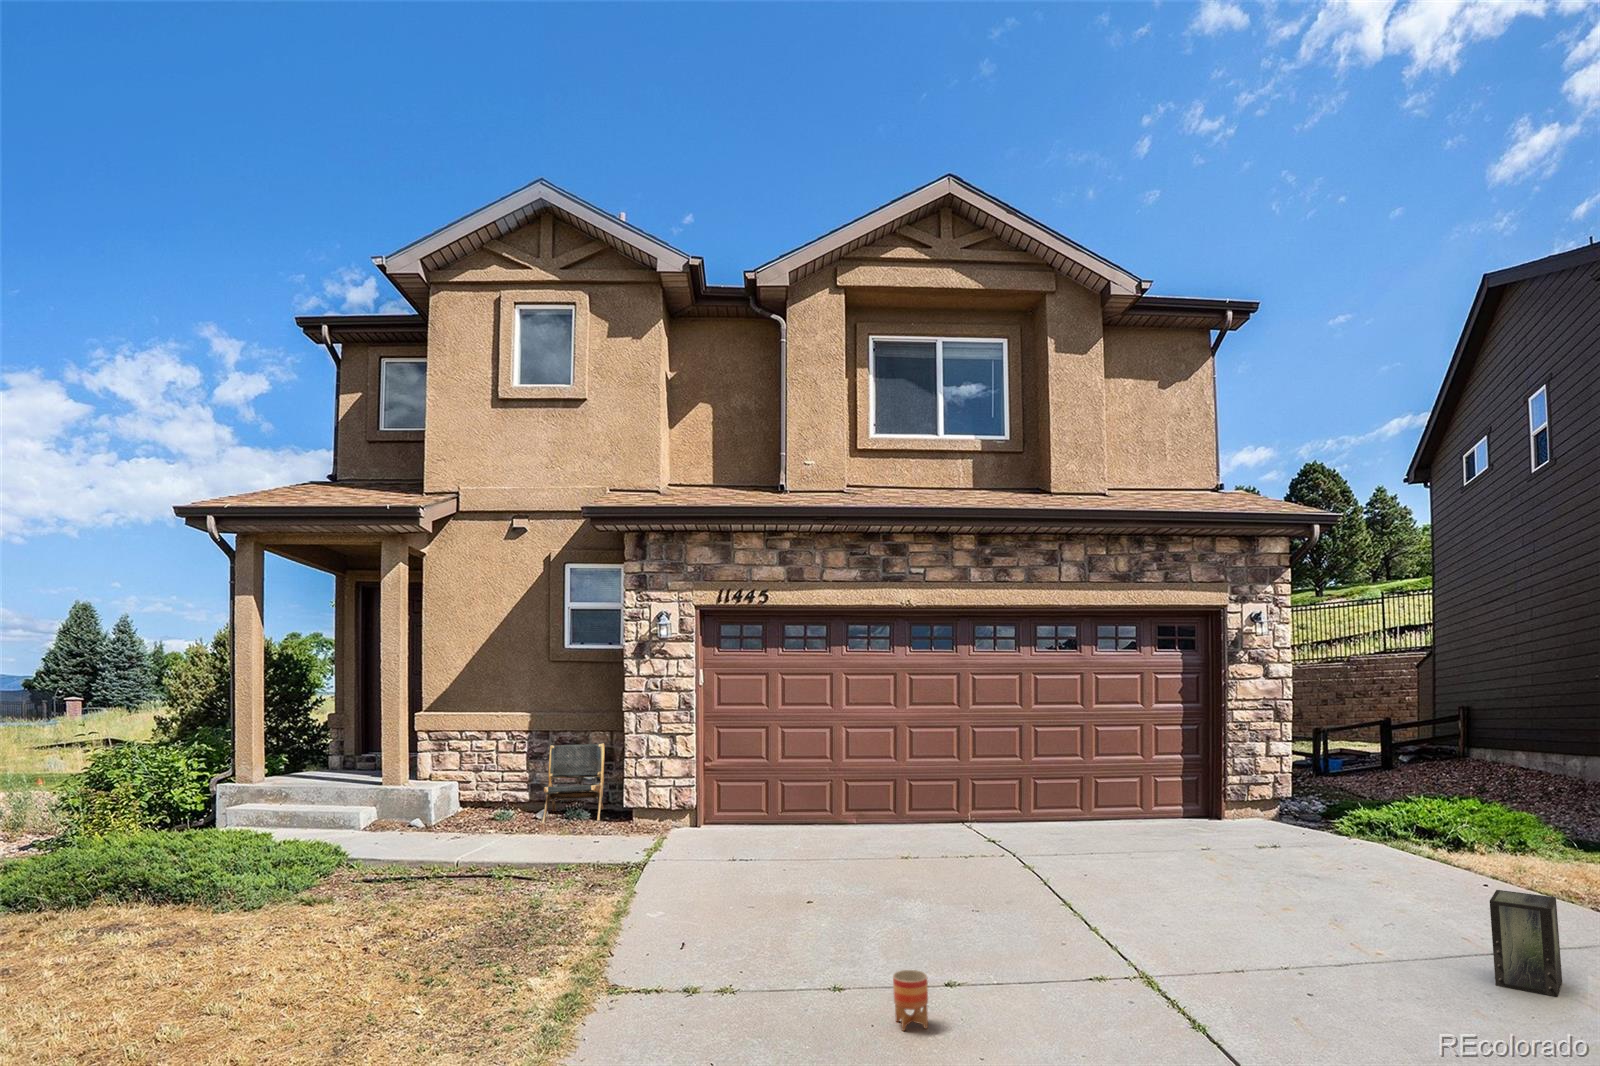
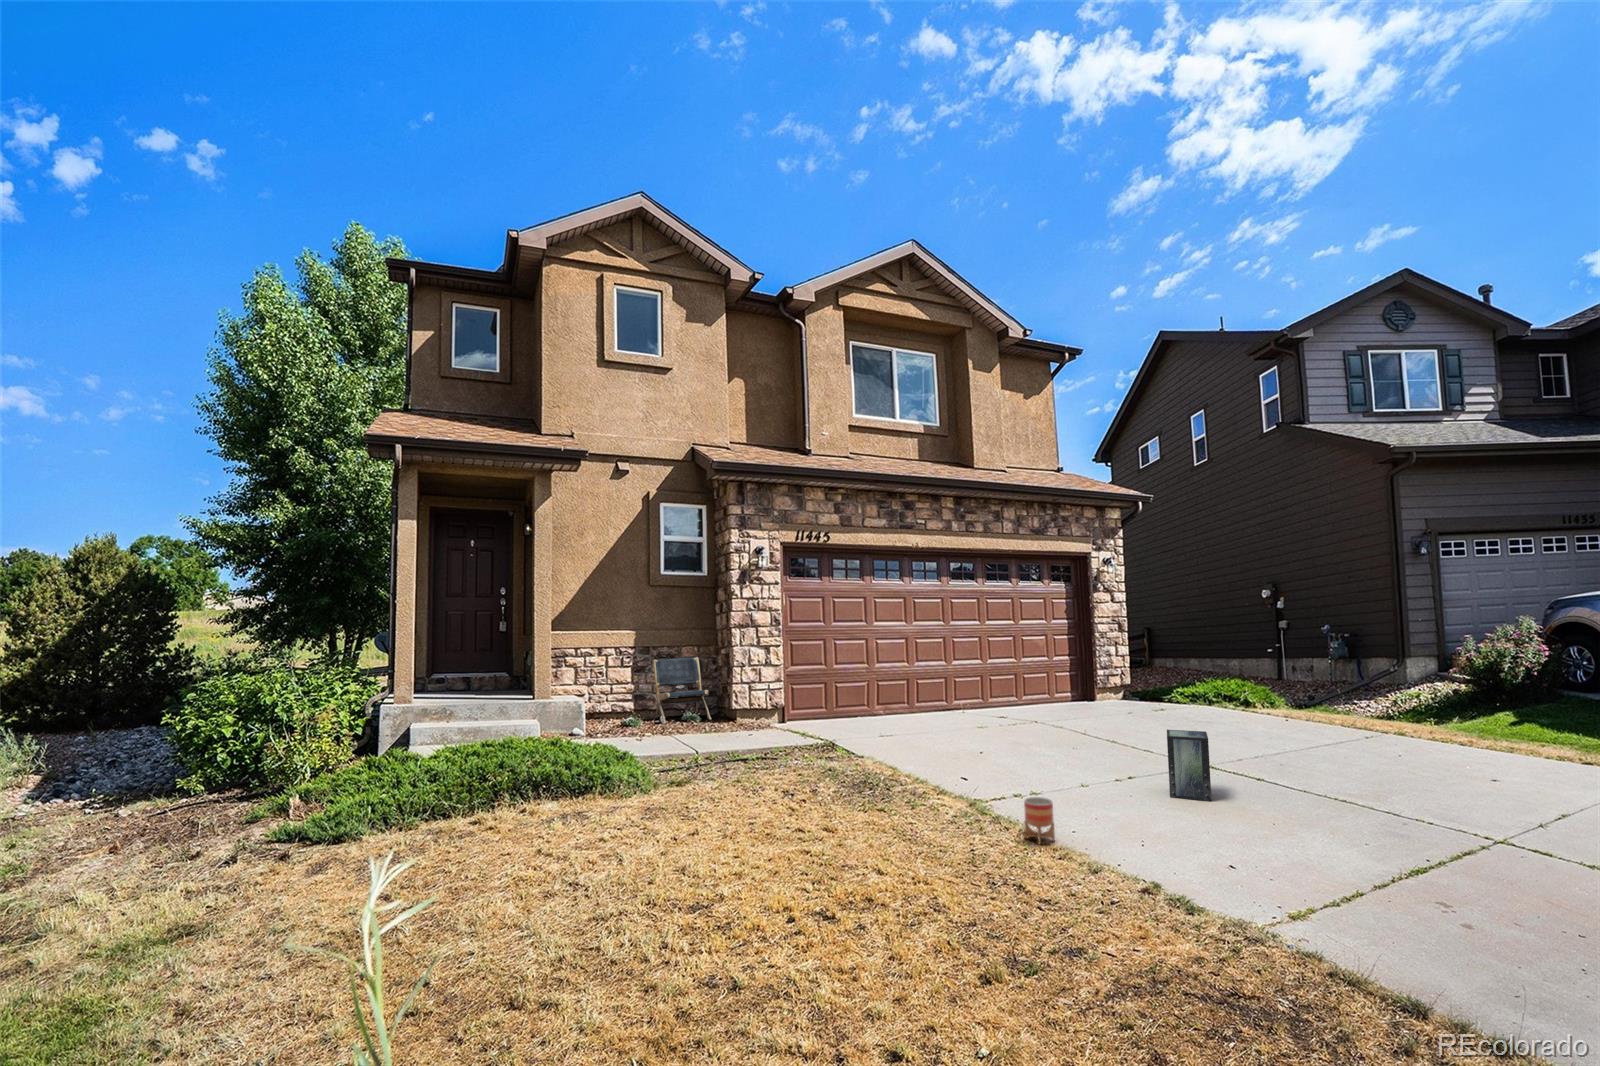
storage box: present [1490,890,1562,997] -> present [1167,730,1211,801]
planter: present [893,970,928,1031] -> present [1024,797,1055,844]

